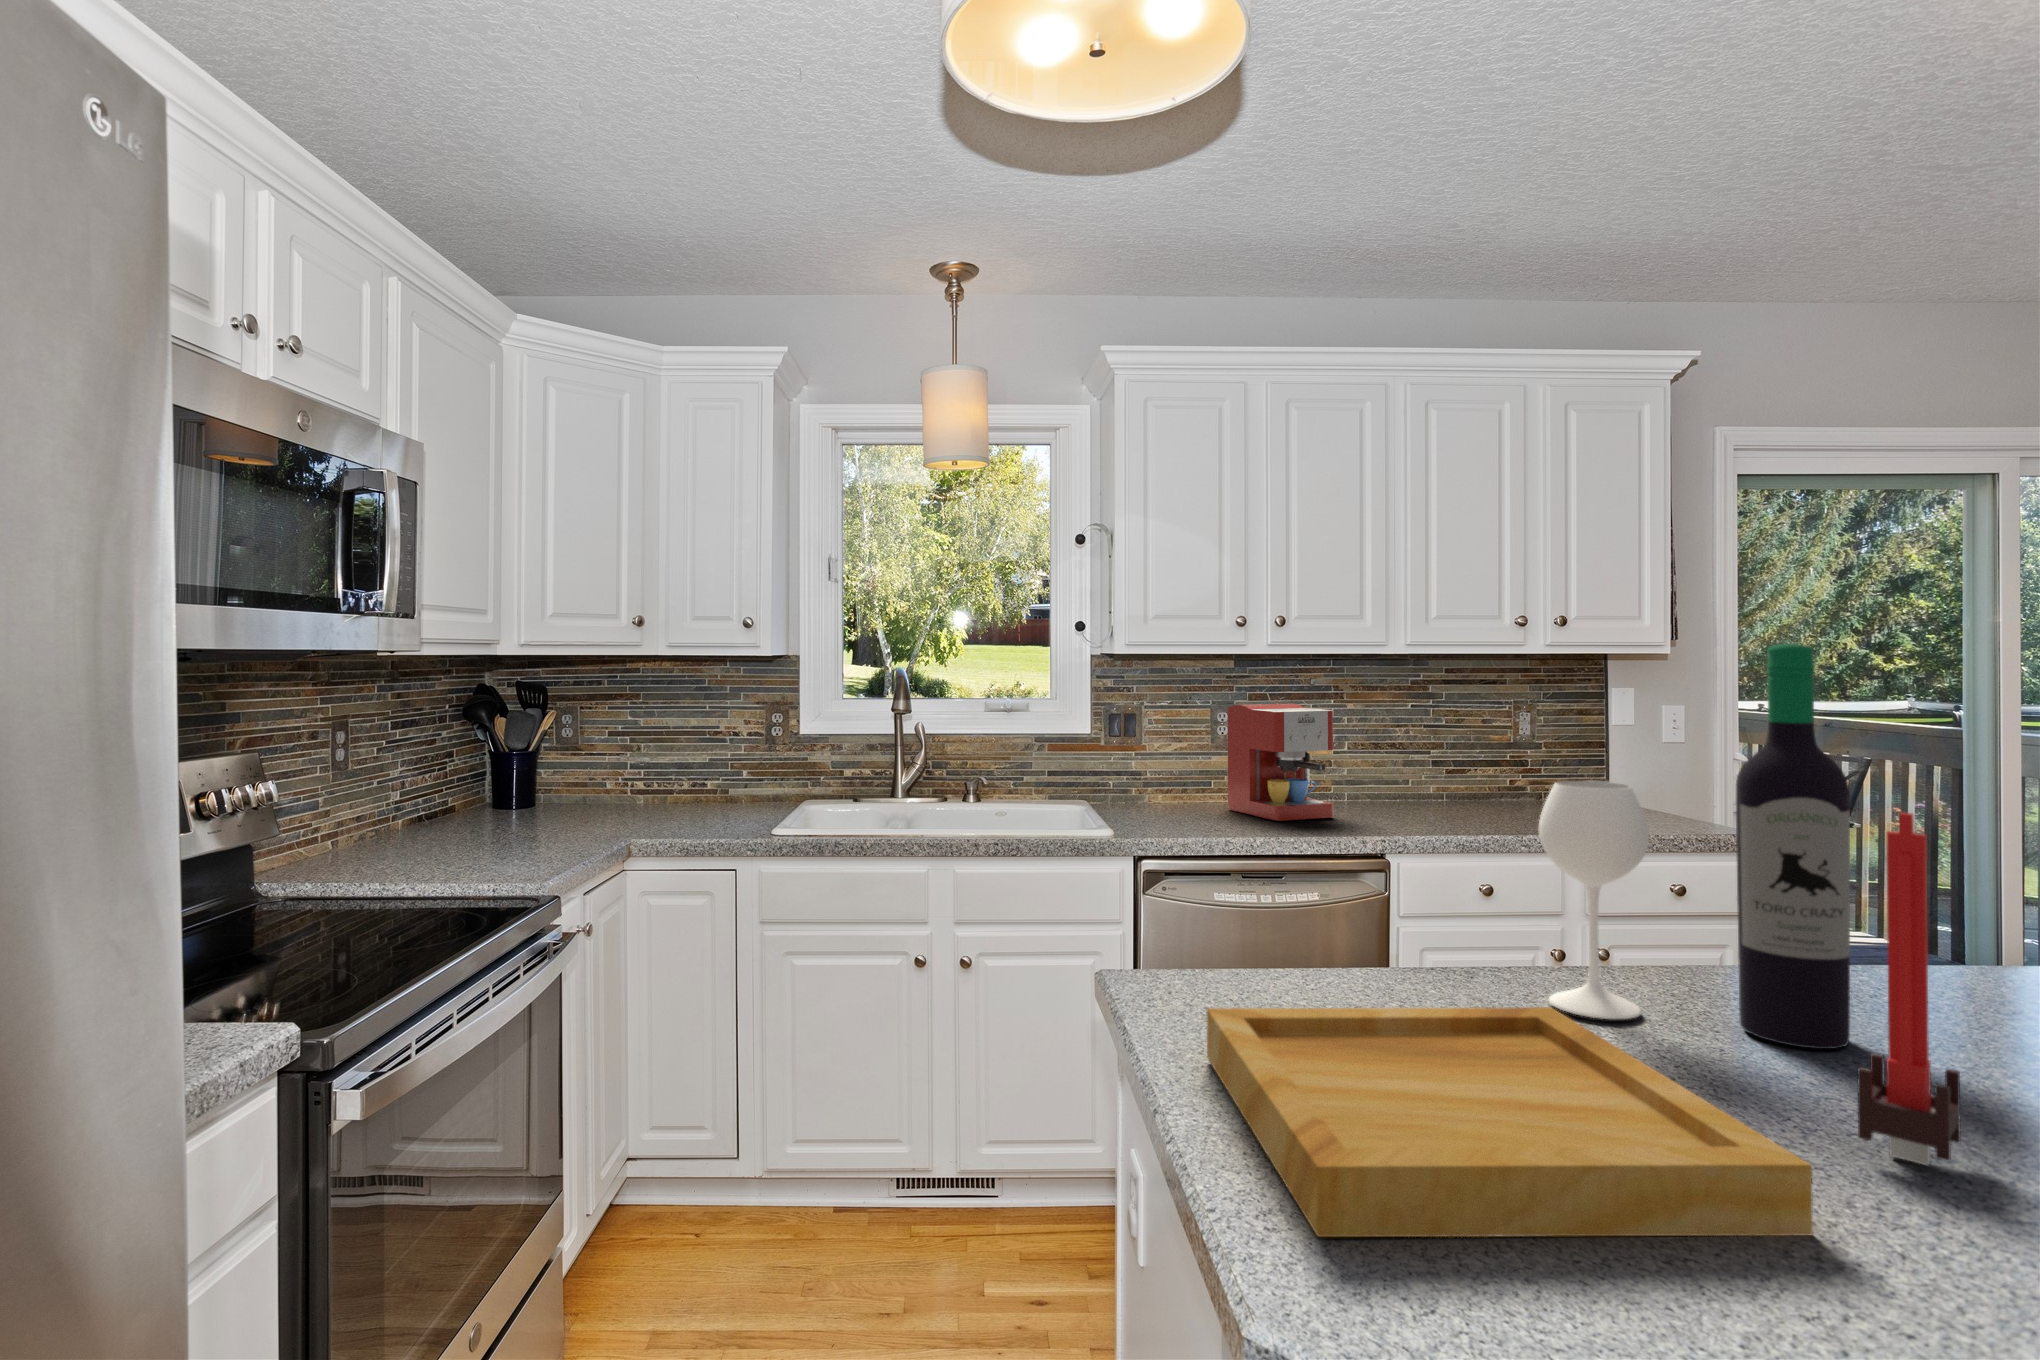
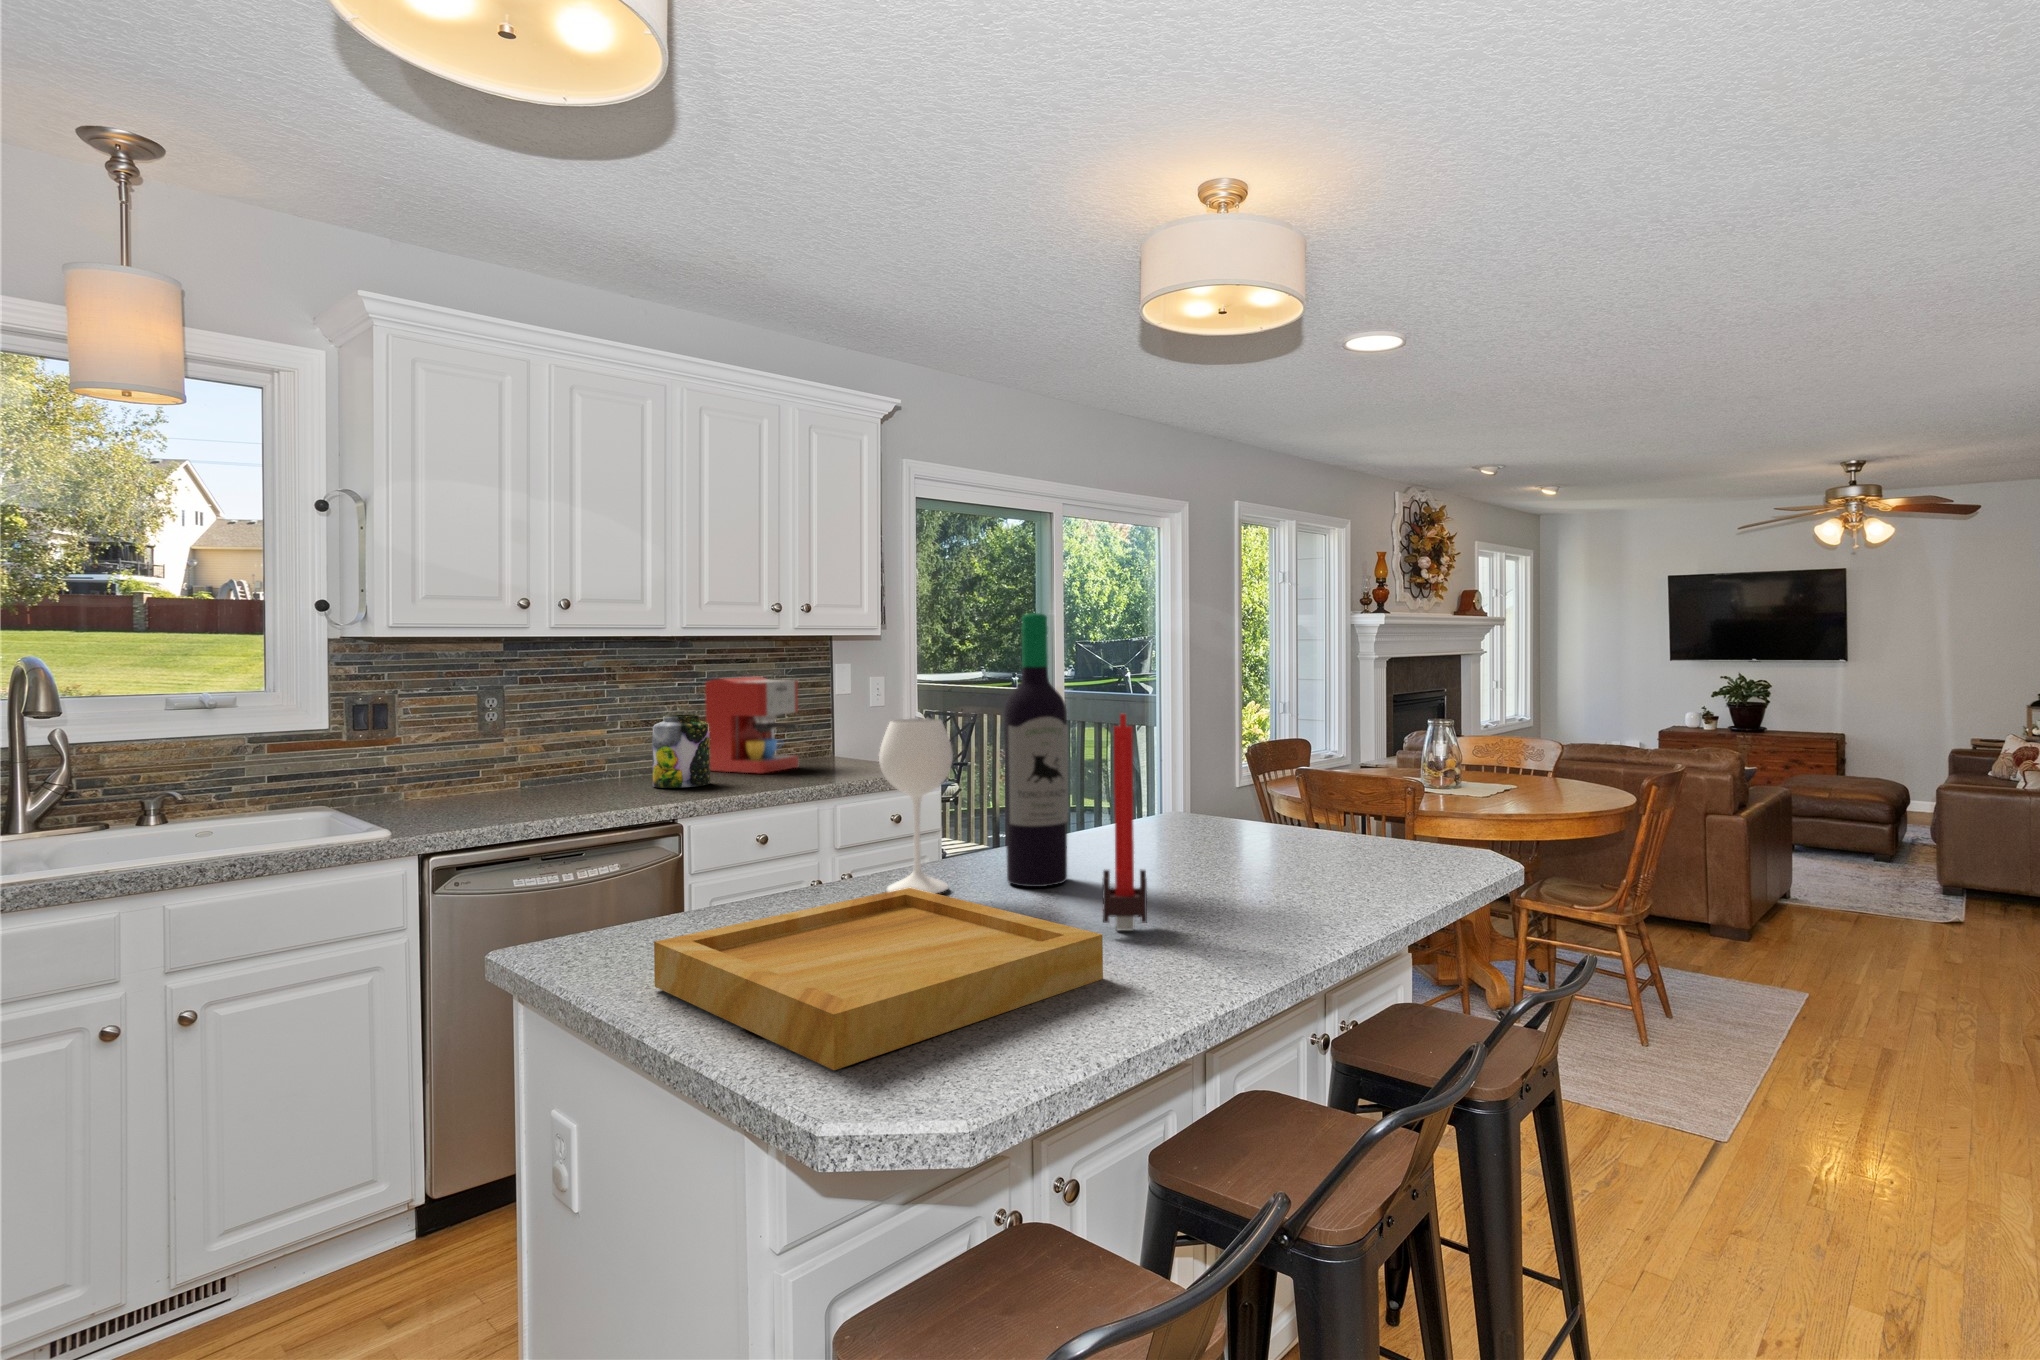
coffee maker: present [1228,704,1333,821] -> present [705,677,799,773]
jar: none [1371,740,1434,820] -> present [652,715,710,788]

